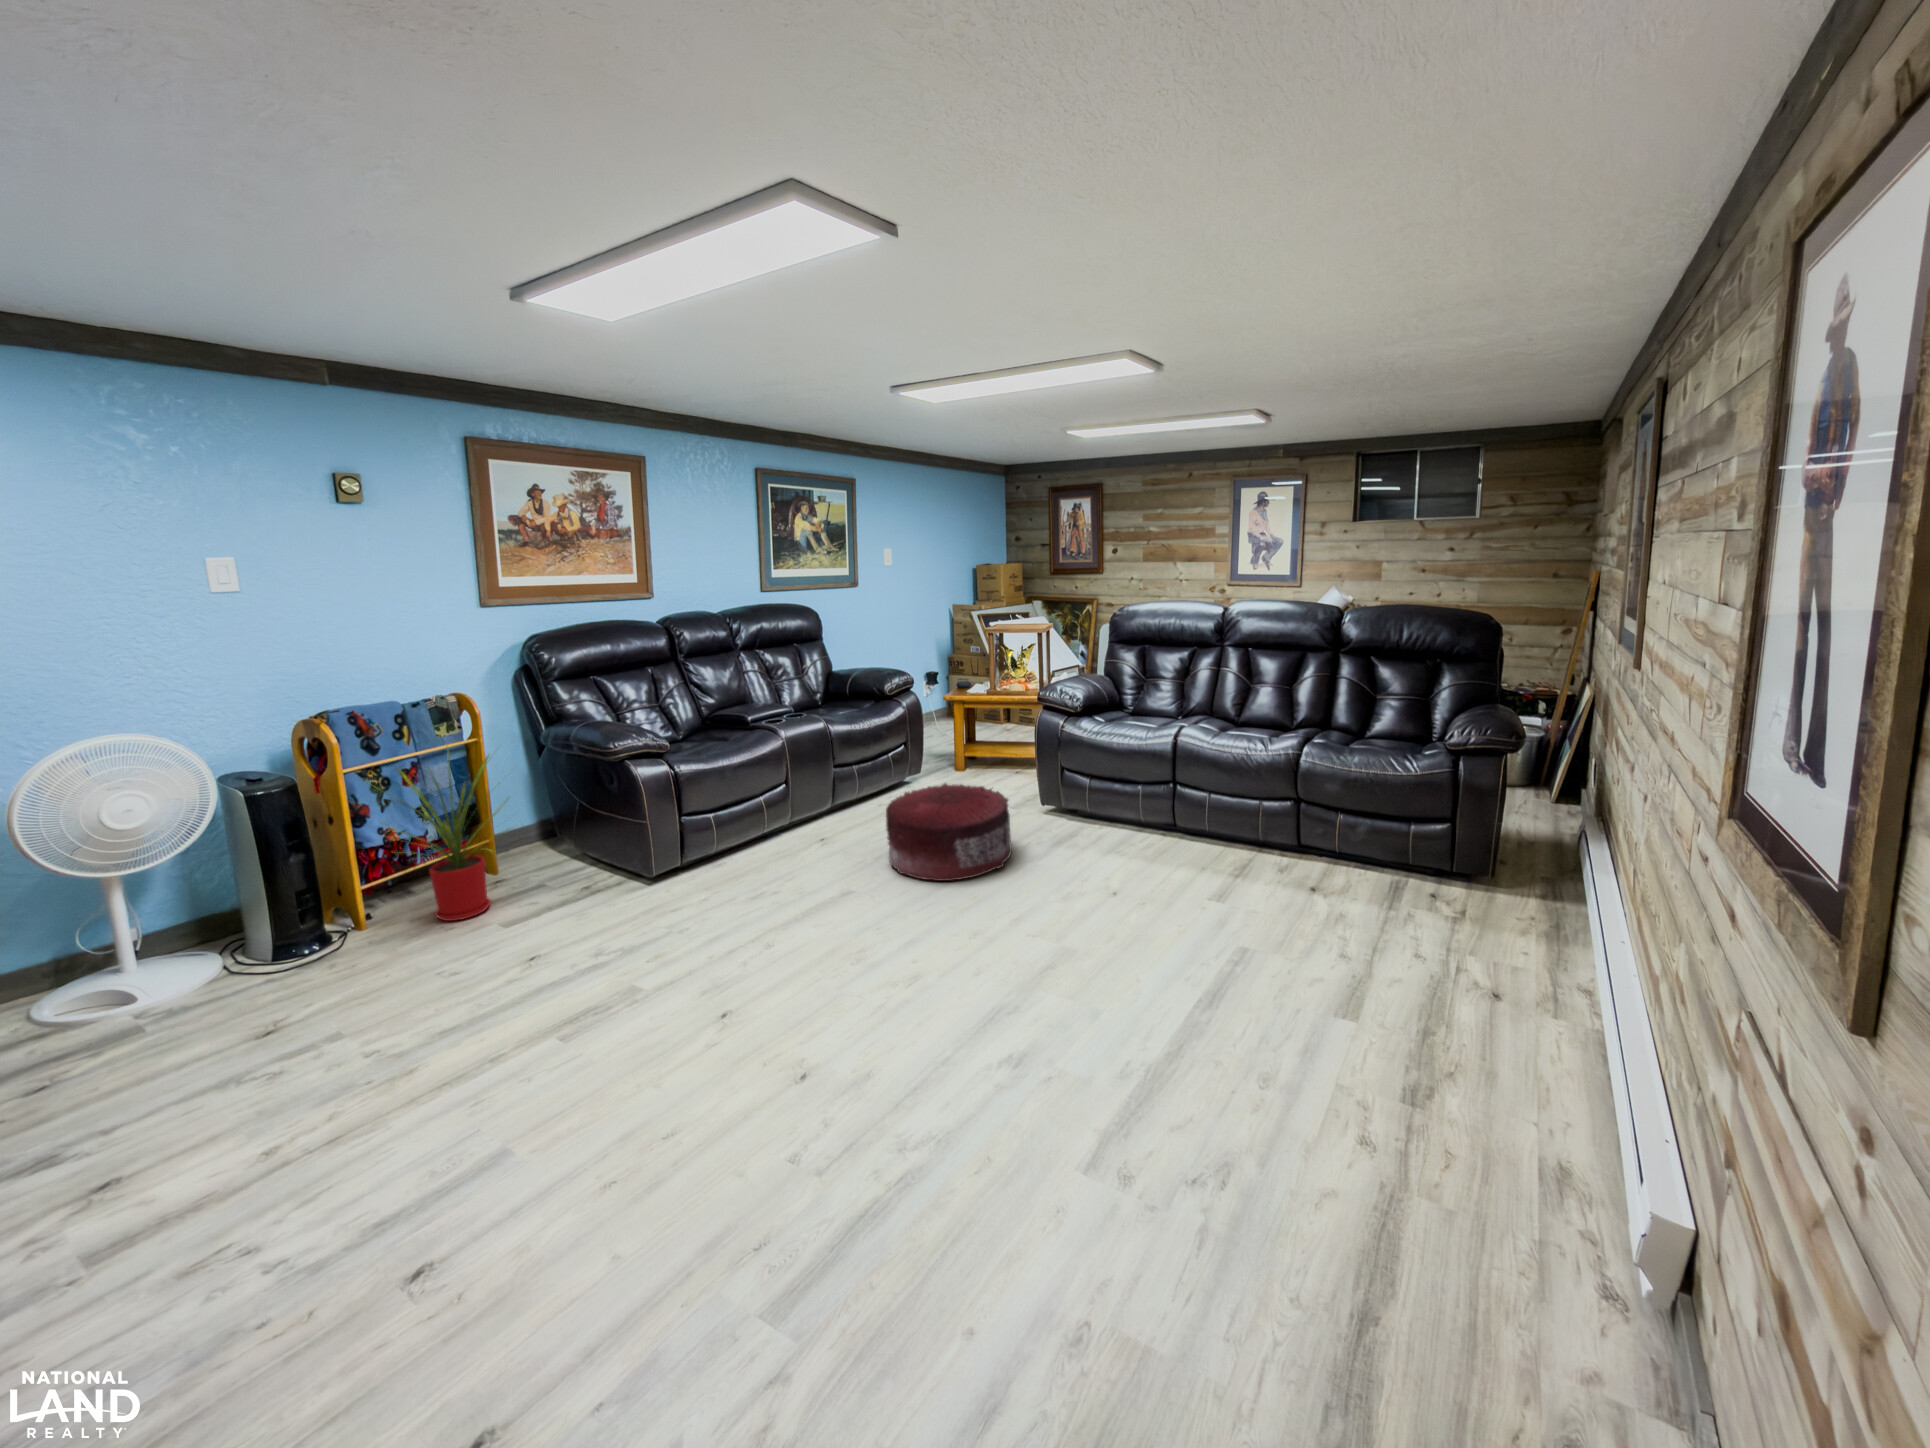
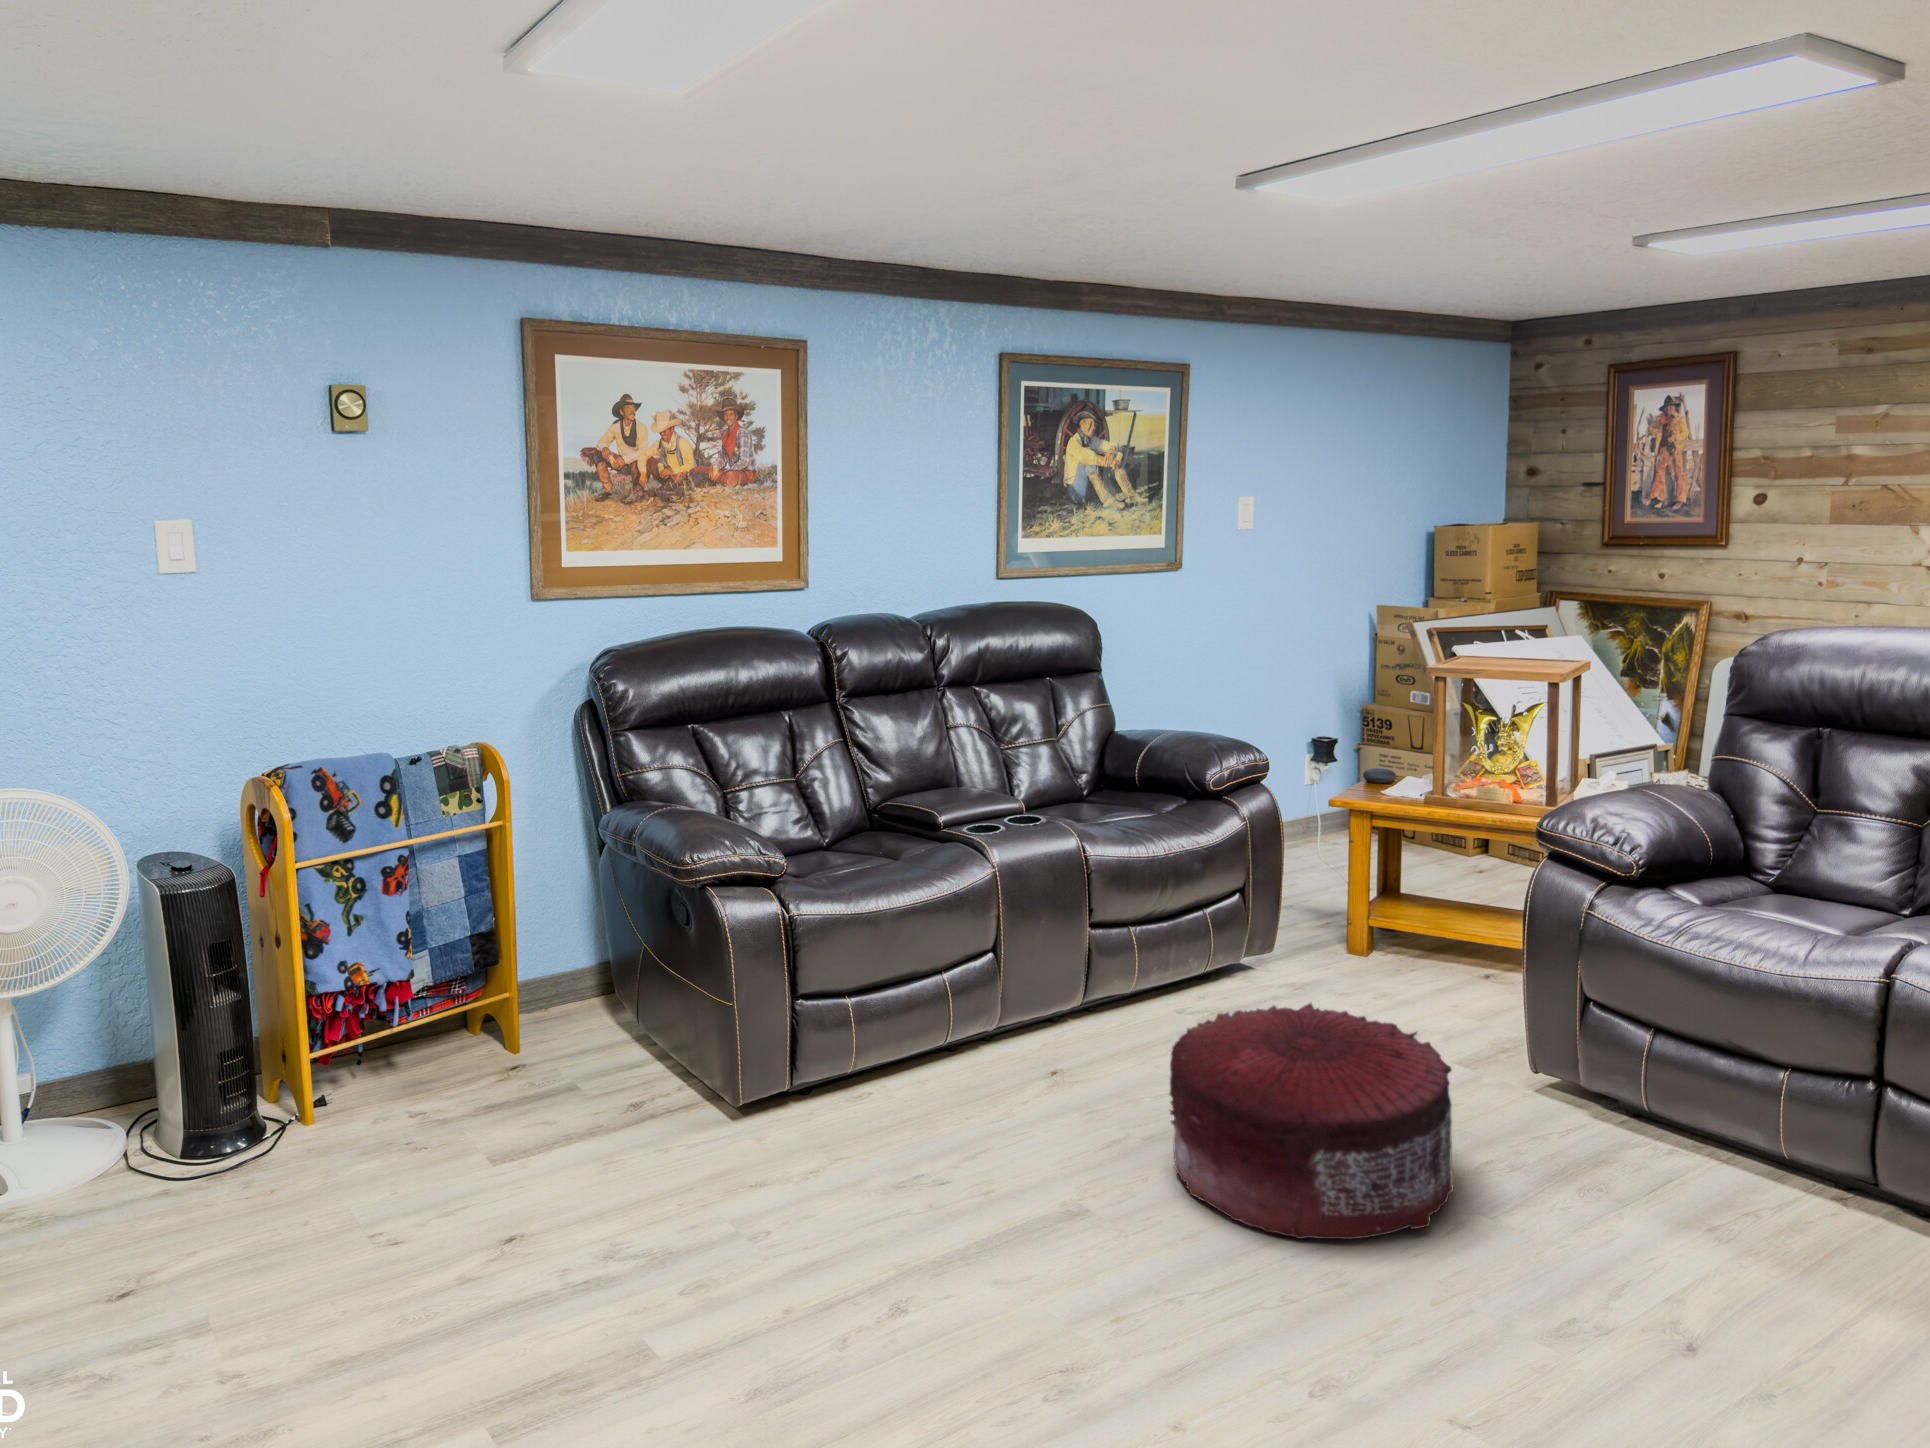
house plant: present [368,750,511,921] -> none [317,832,553,1135]

